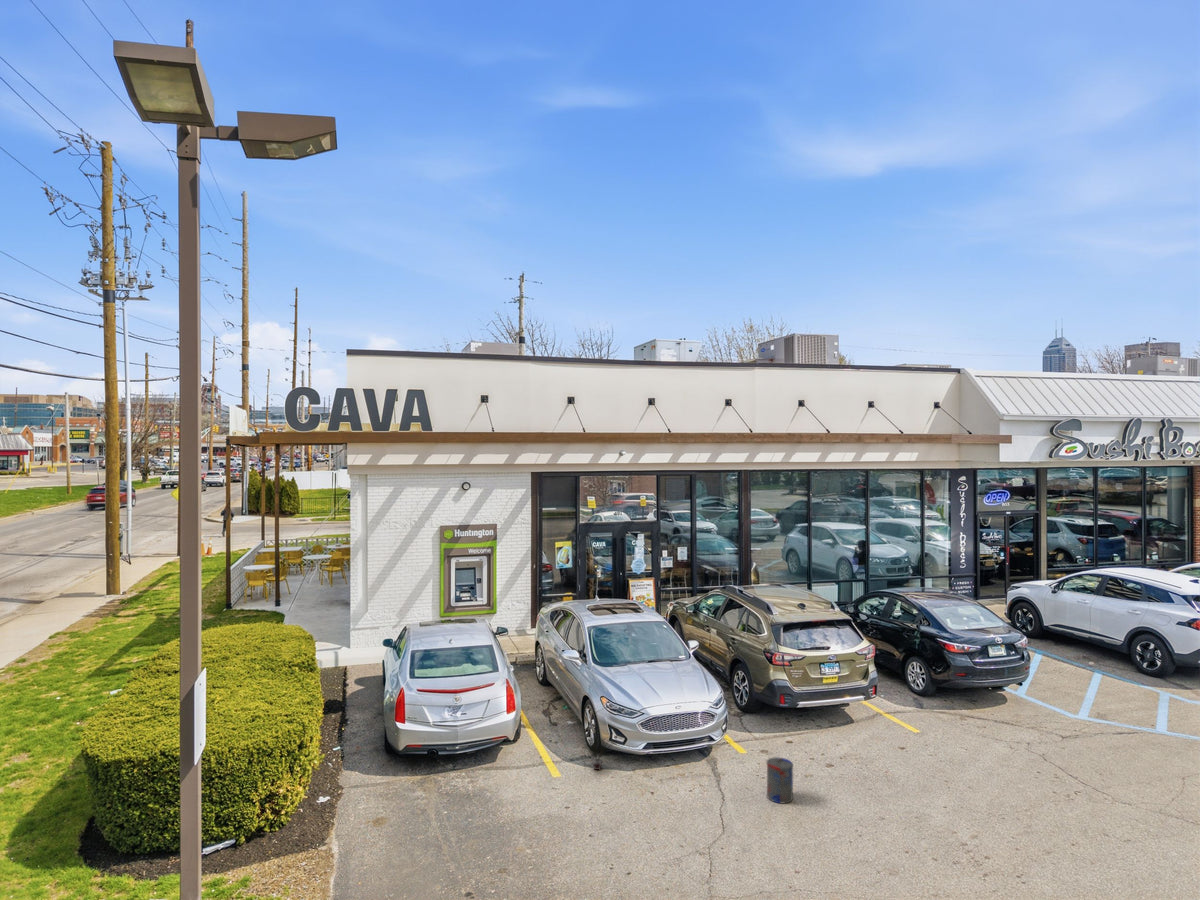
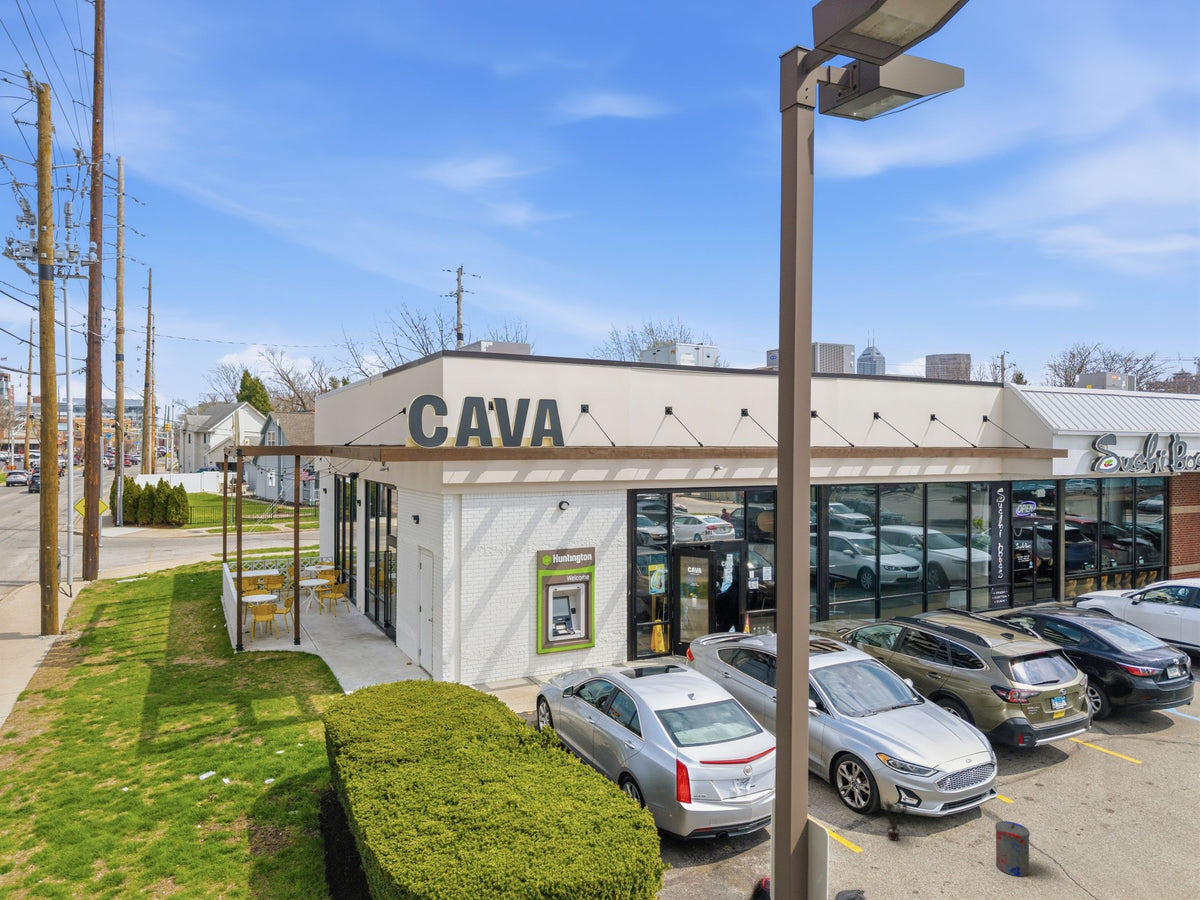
trash can: present [767,757,793,803] -> present [995,821,1030,876]

